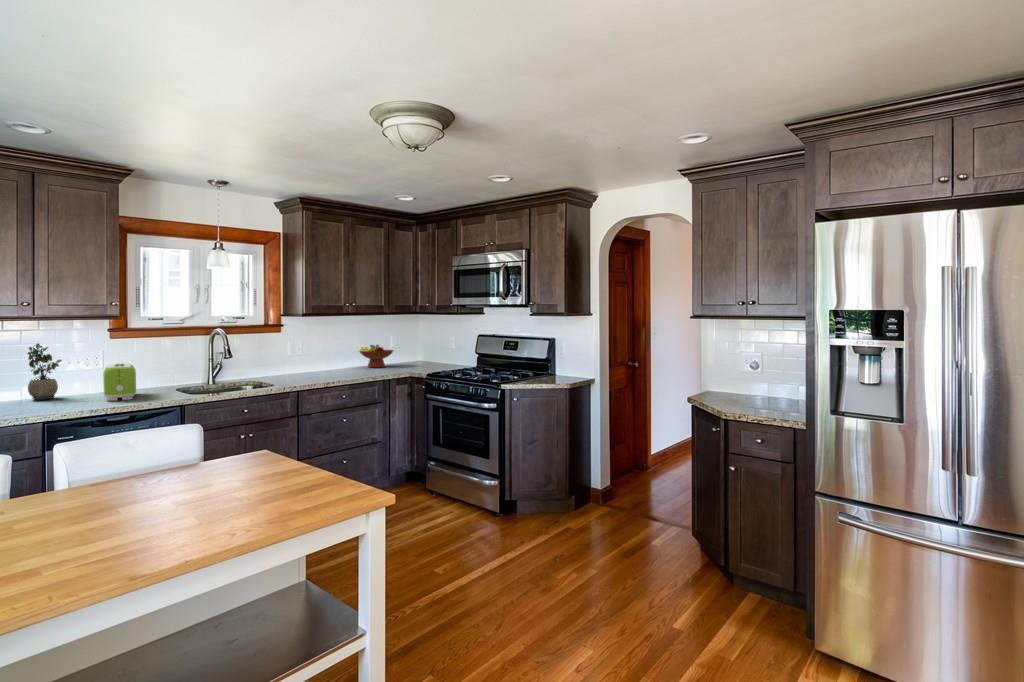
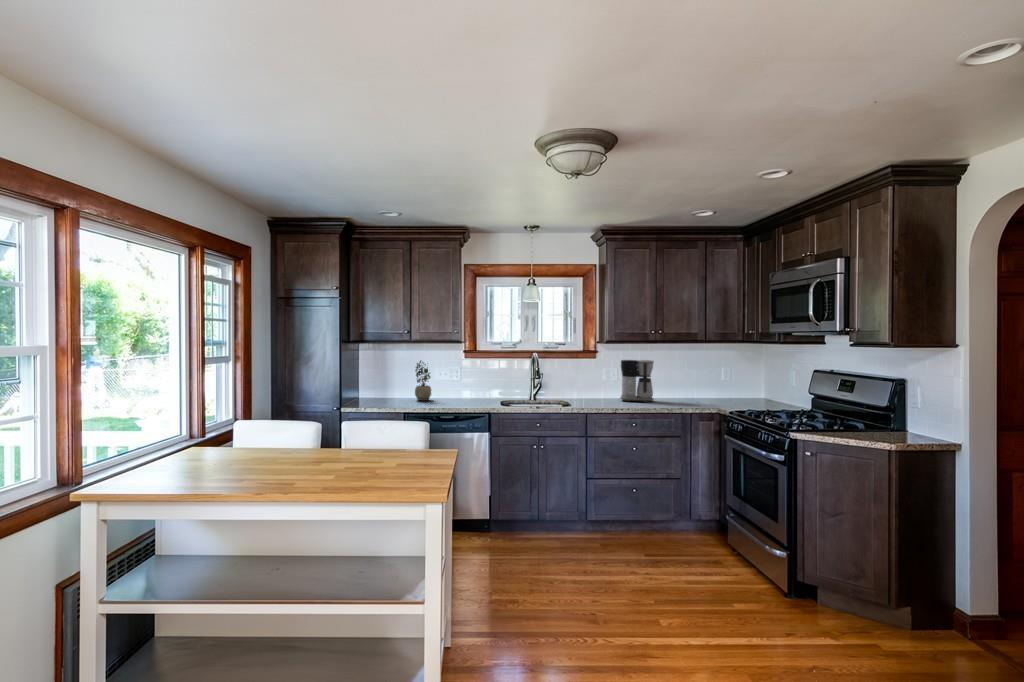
coffee maker: none [312,332,347,375] -> present [620,360,654,402]
fruit bowl: present [360,345,393,367] -> none [677,375,715,399]
toaster: present [103,363,136,401] -> none [446,378,473,406]

